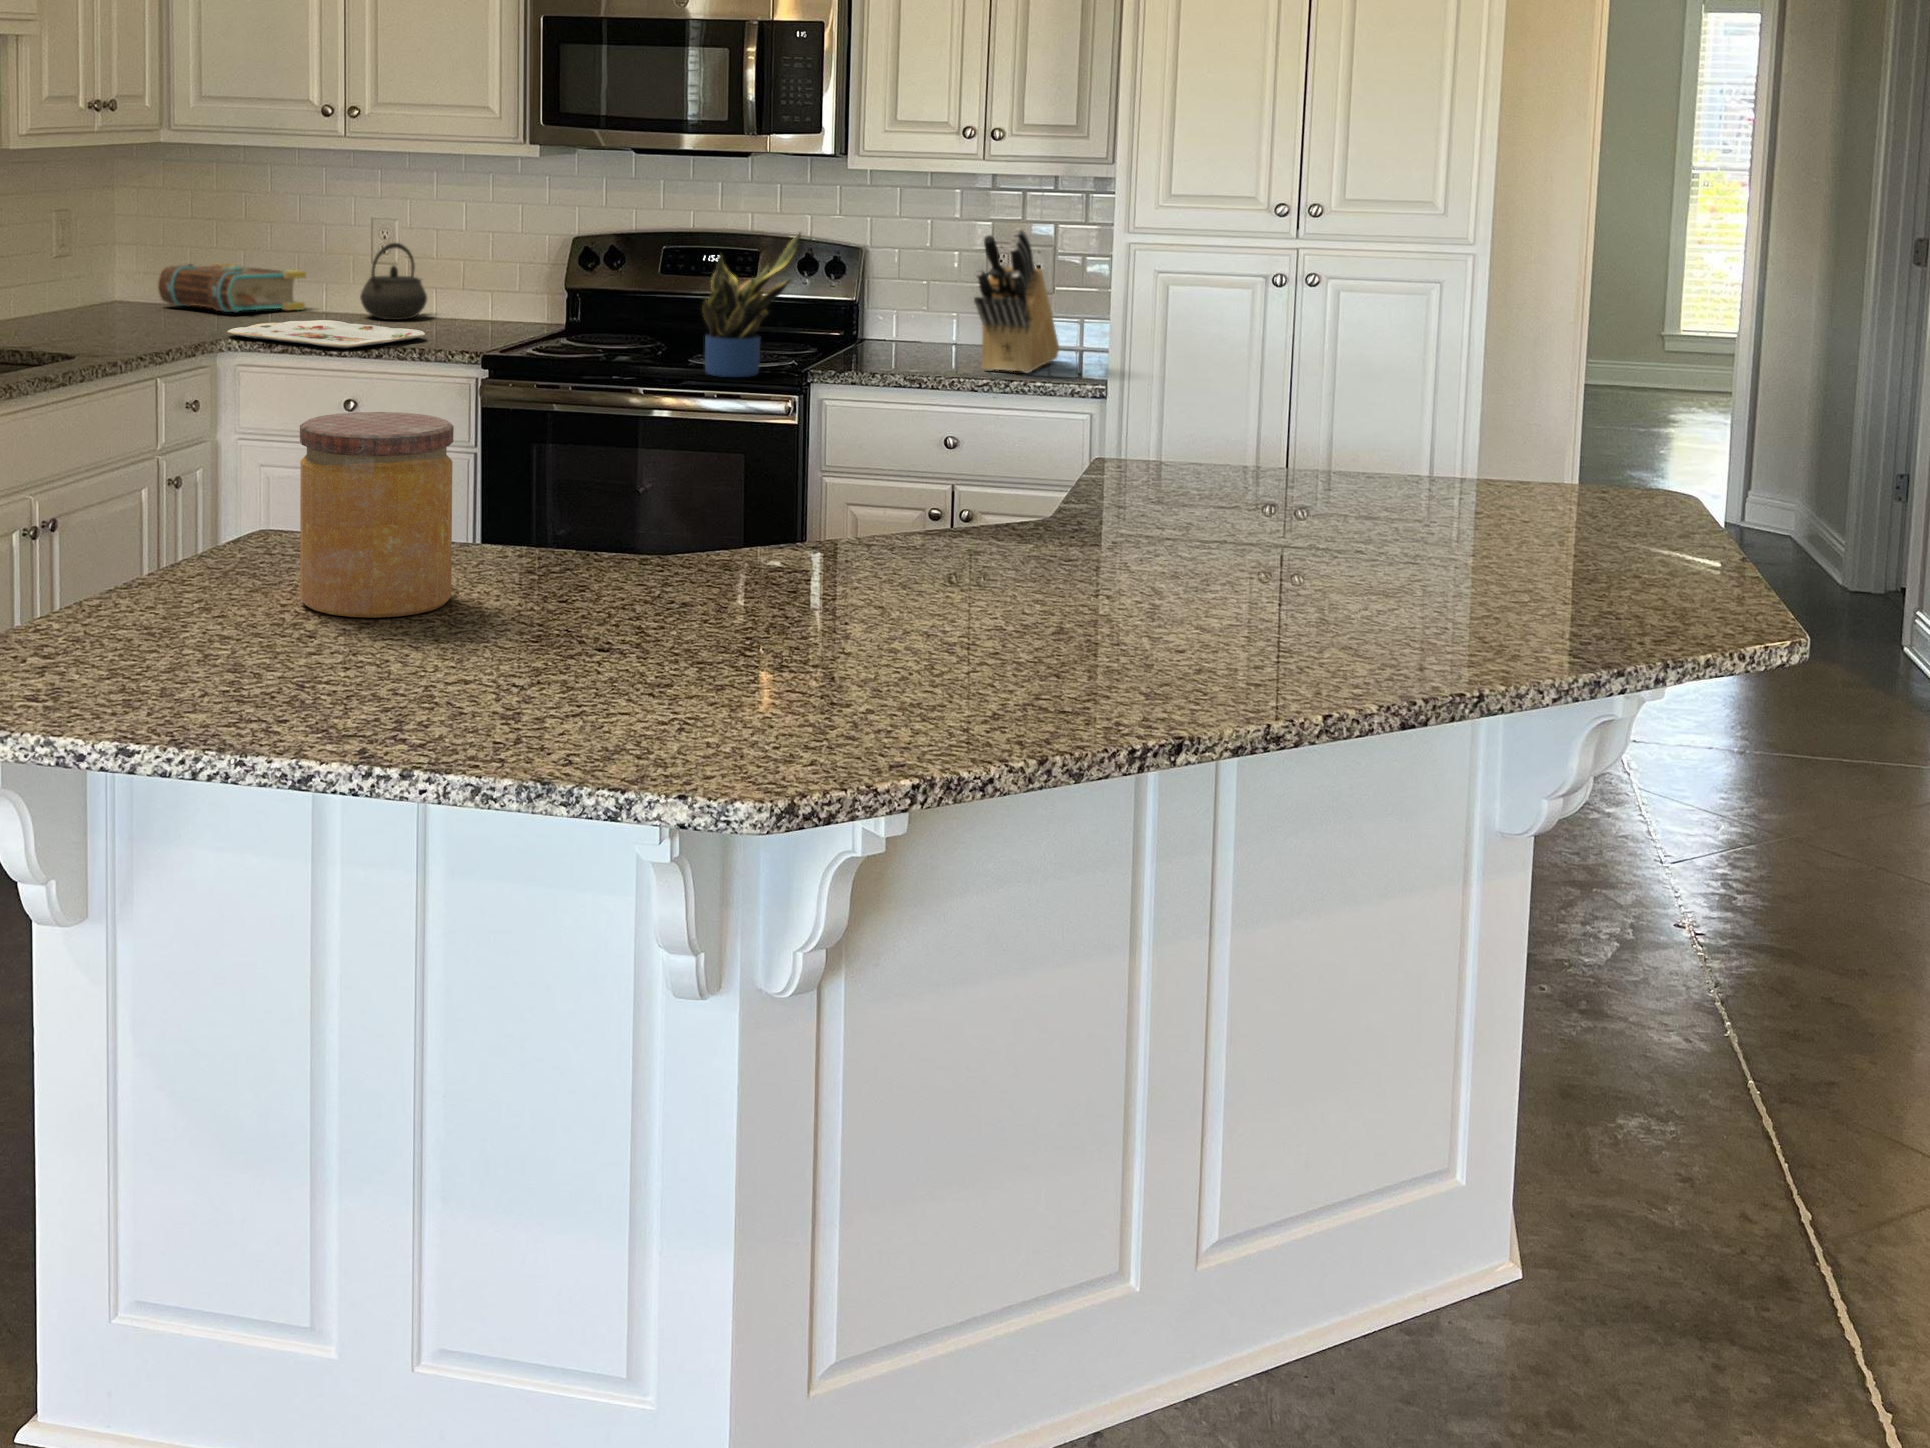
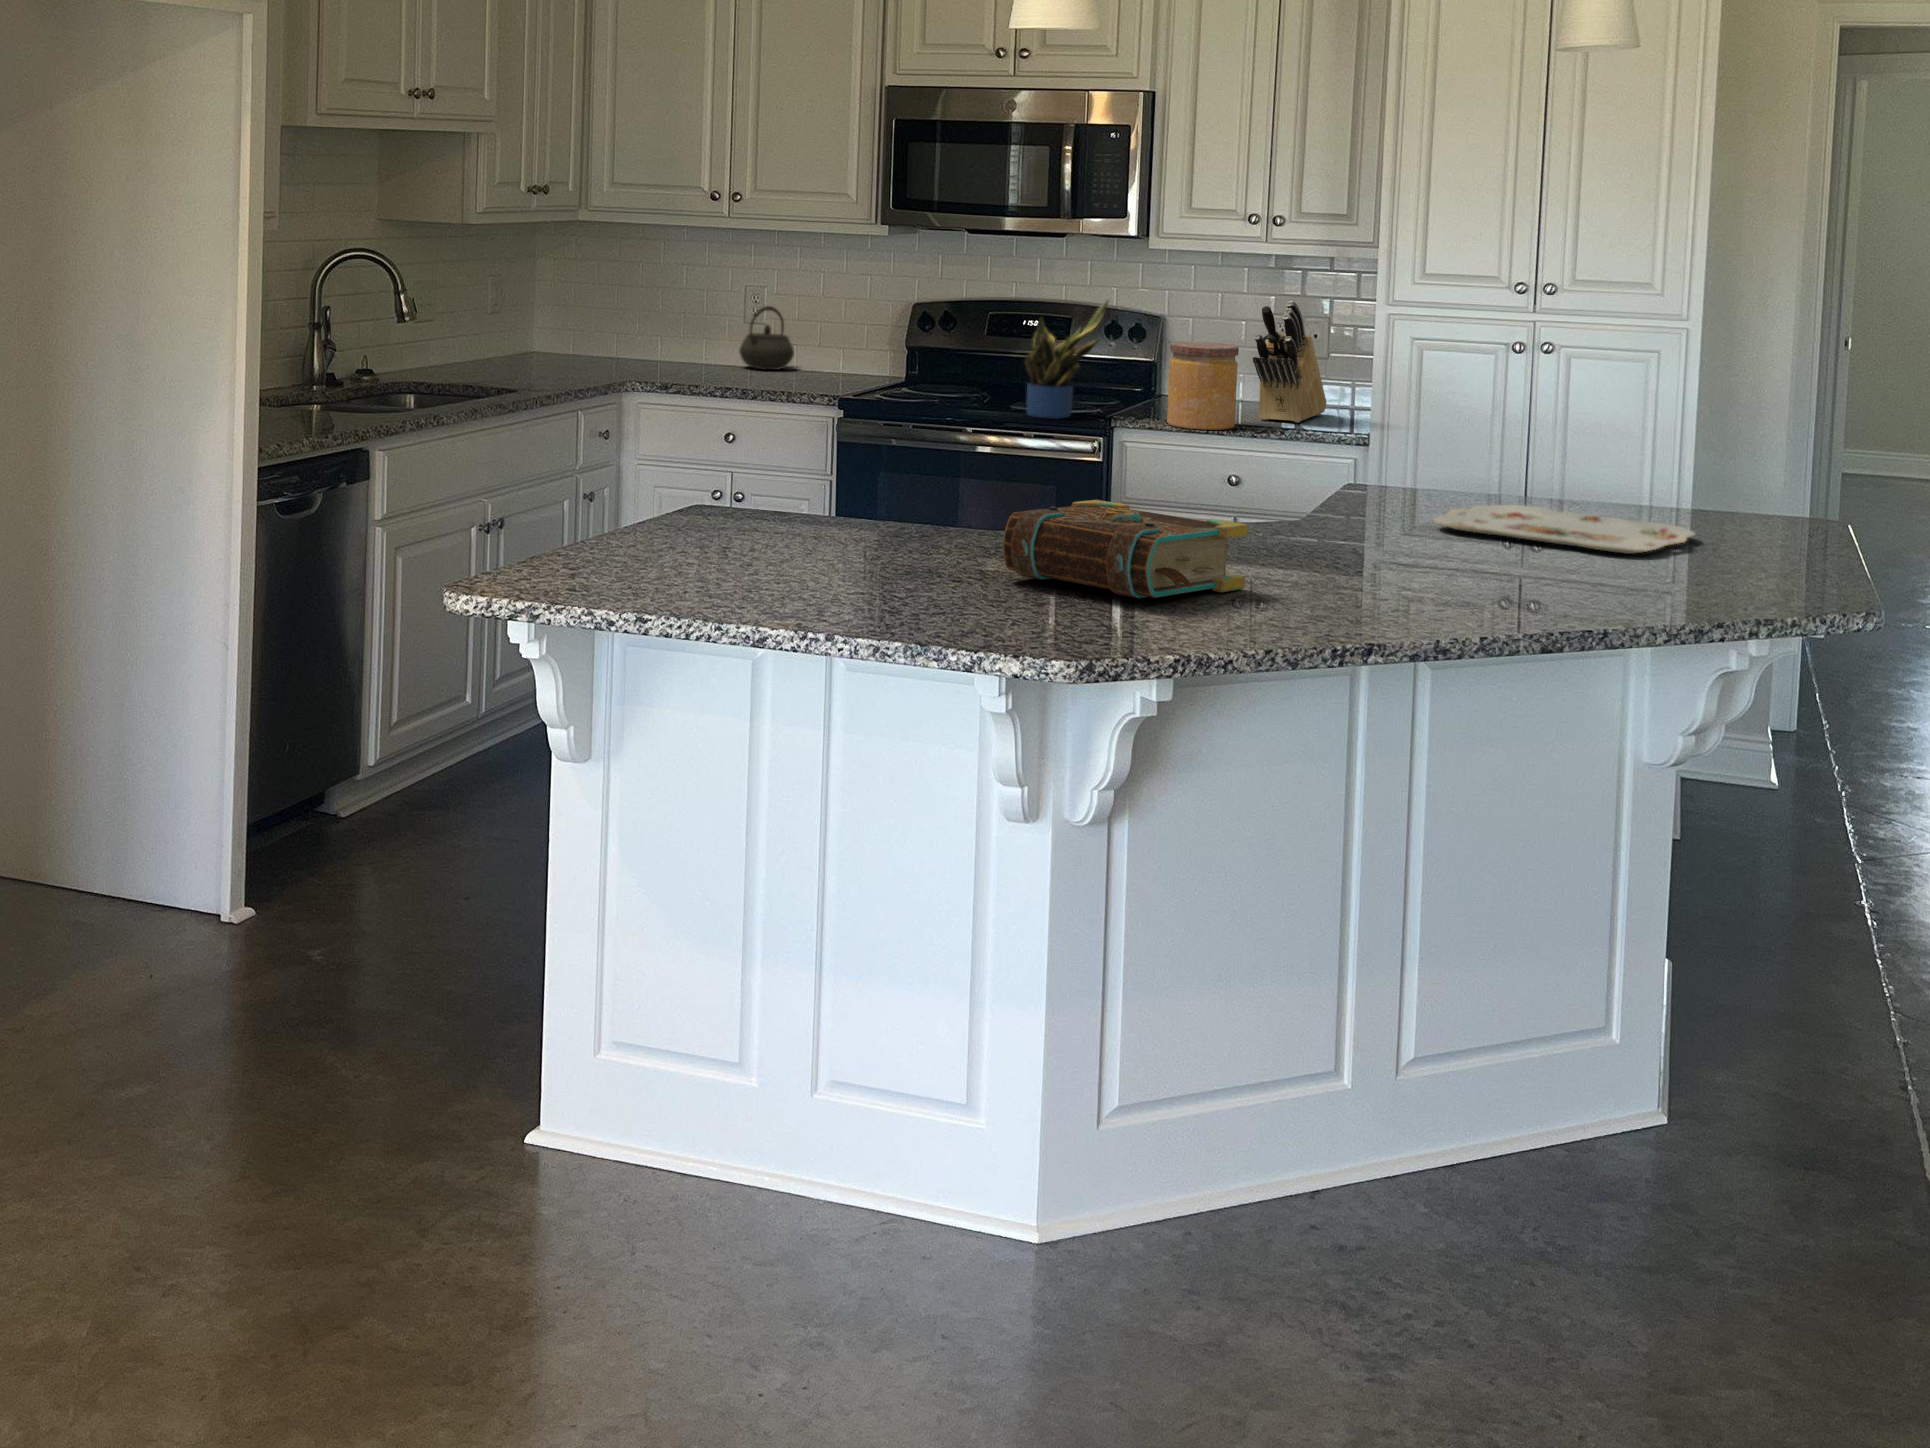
book: present [158,264,306,313] -> present [1003,500,1249,598]
serving tray: present [227,320,425,349] -> present [1434,505,1695,554]
jar: present [300,412,454,618] -> present [1167,341,1239,430]

